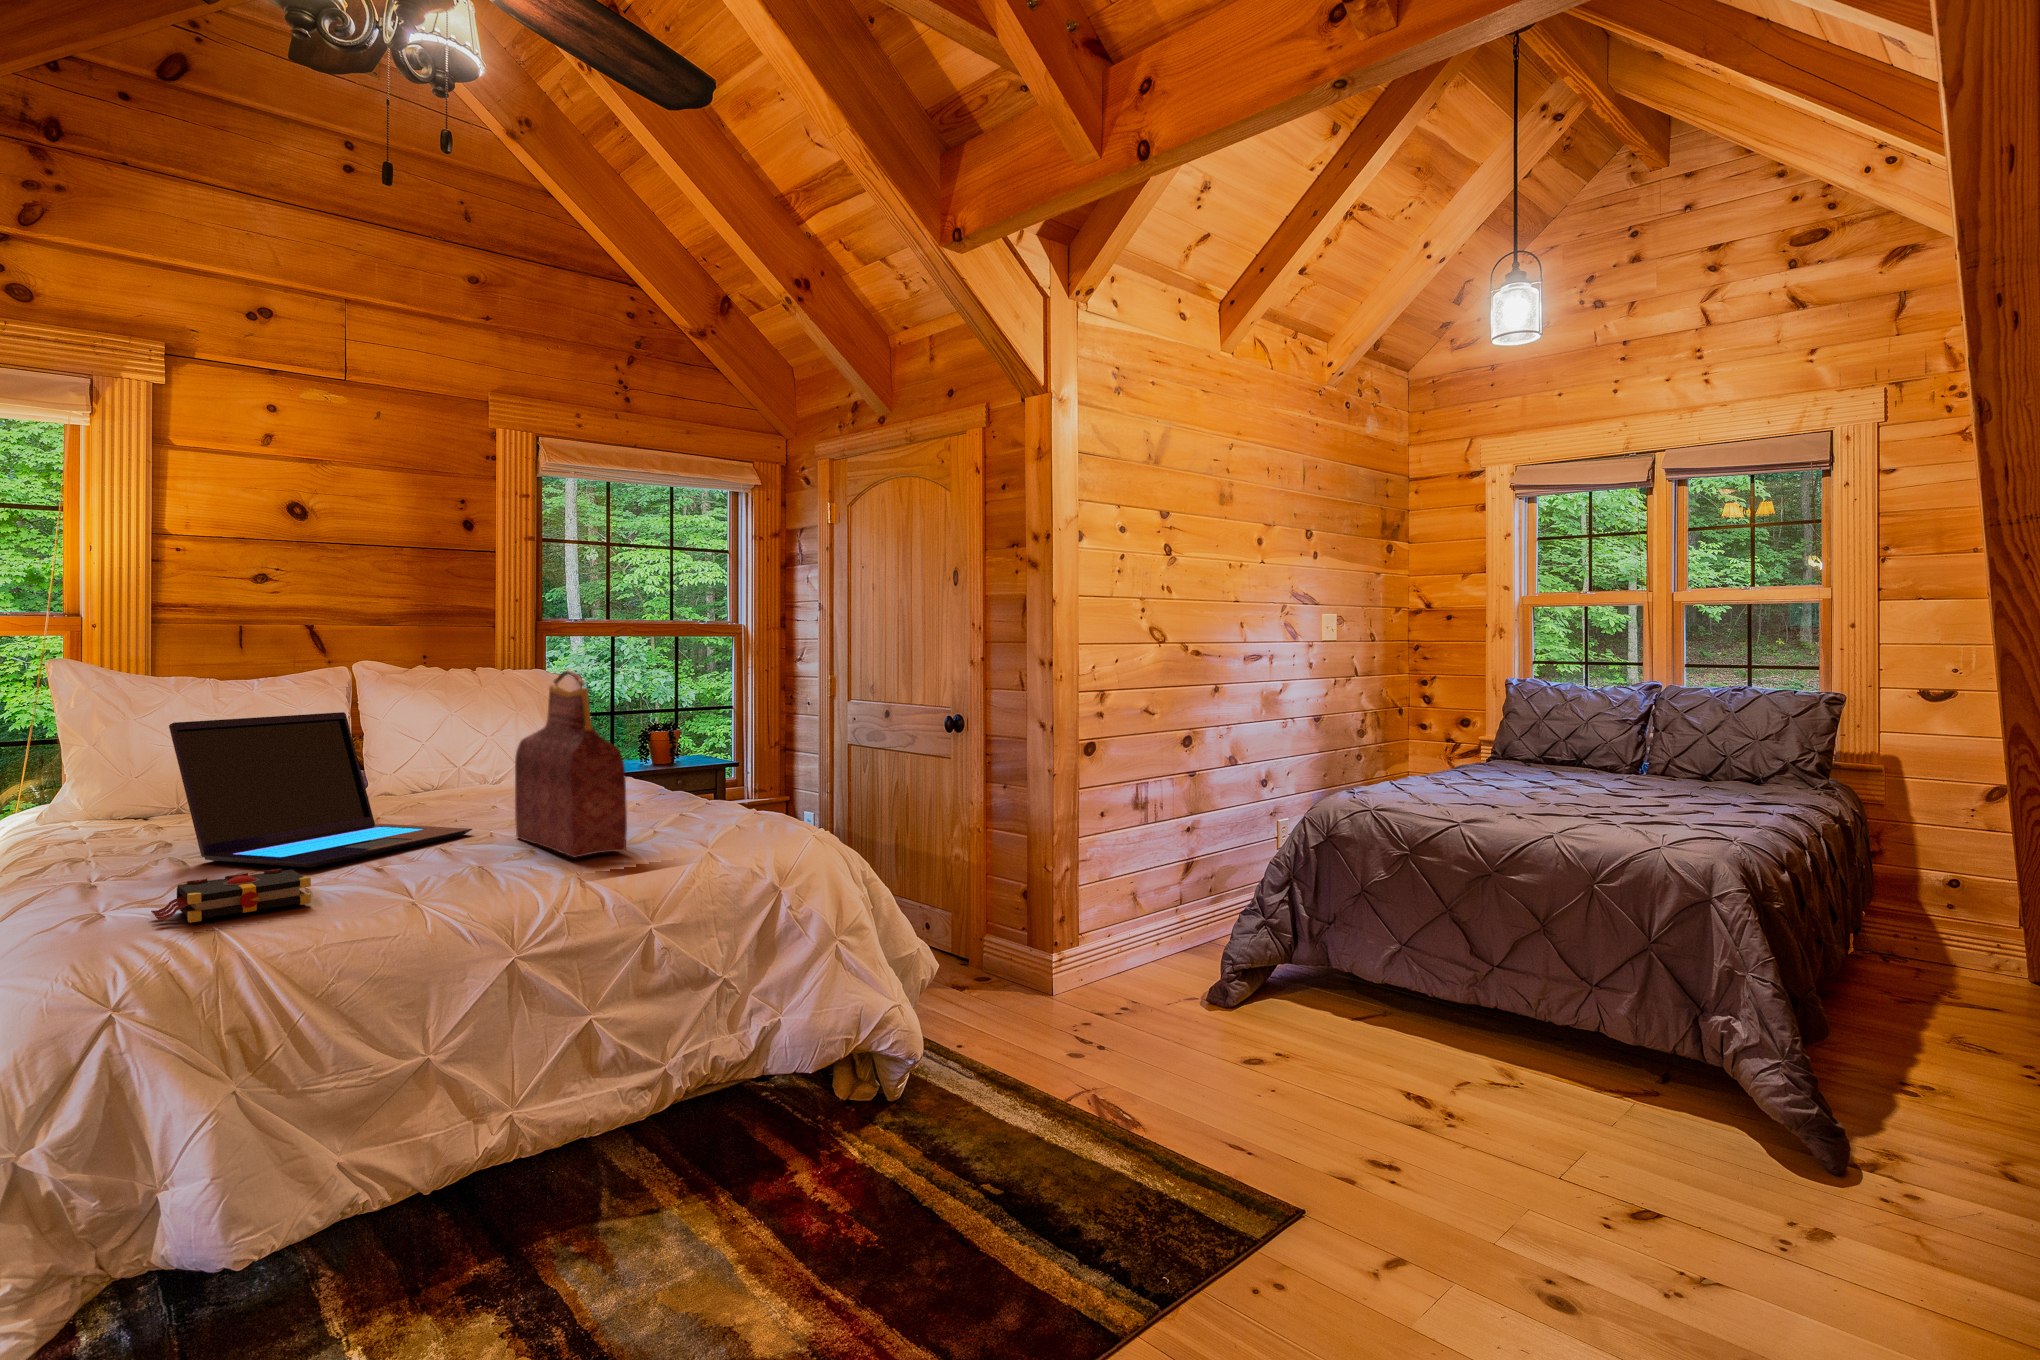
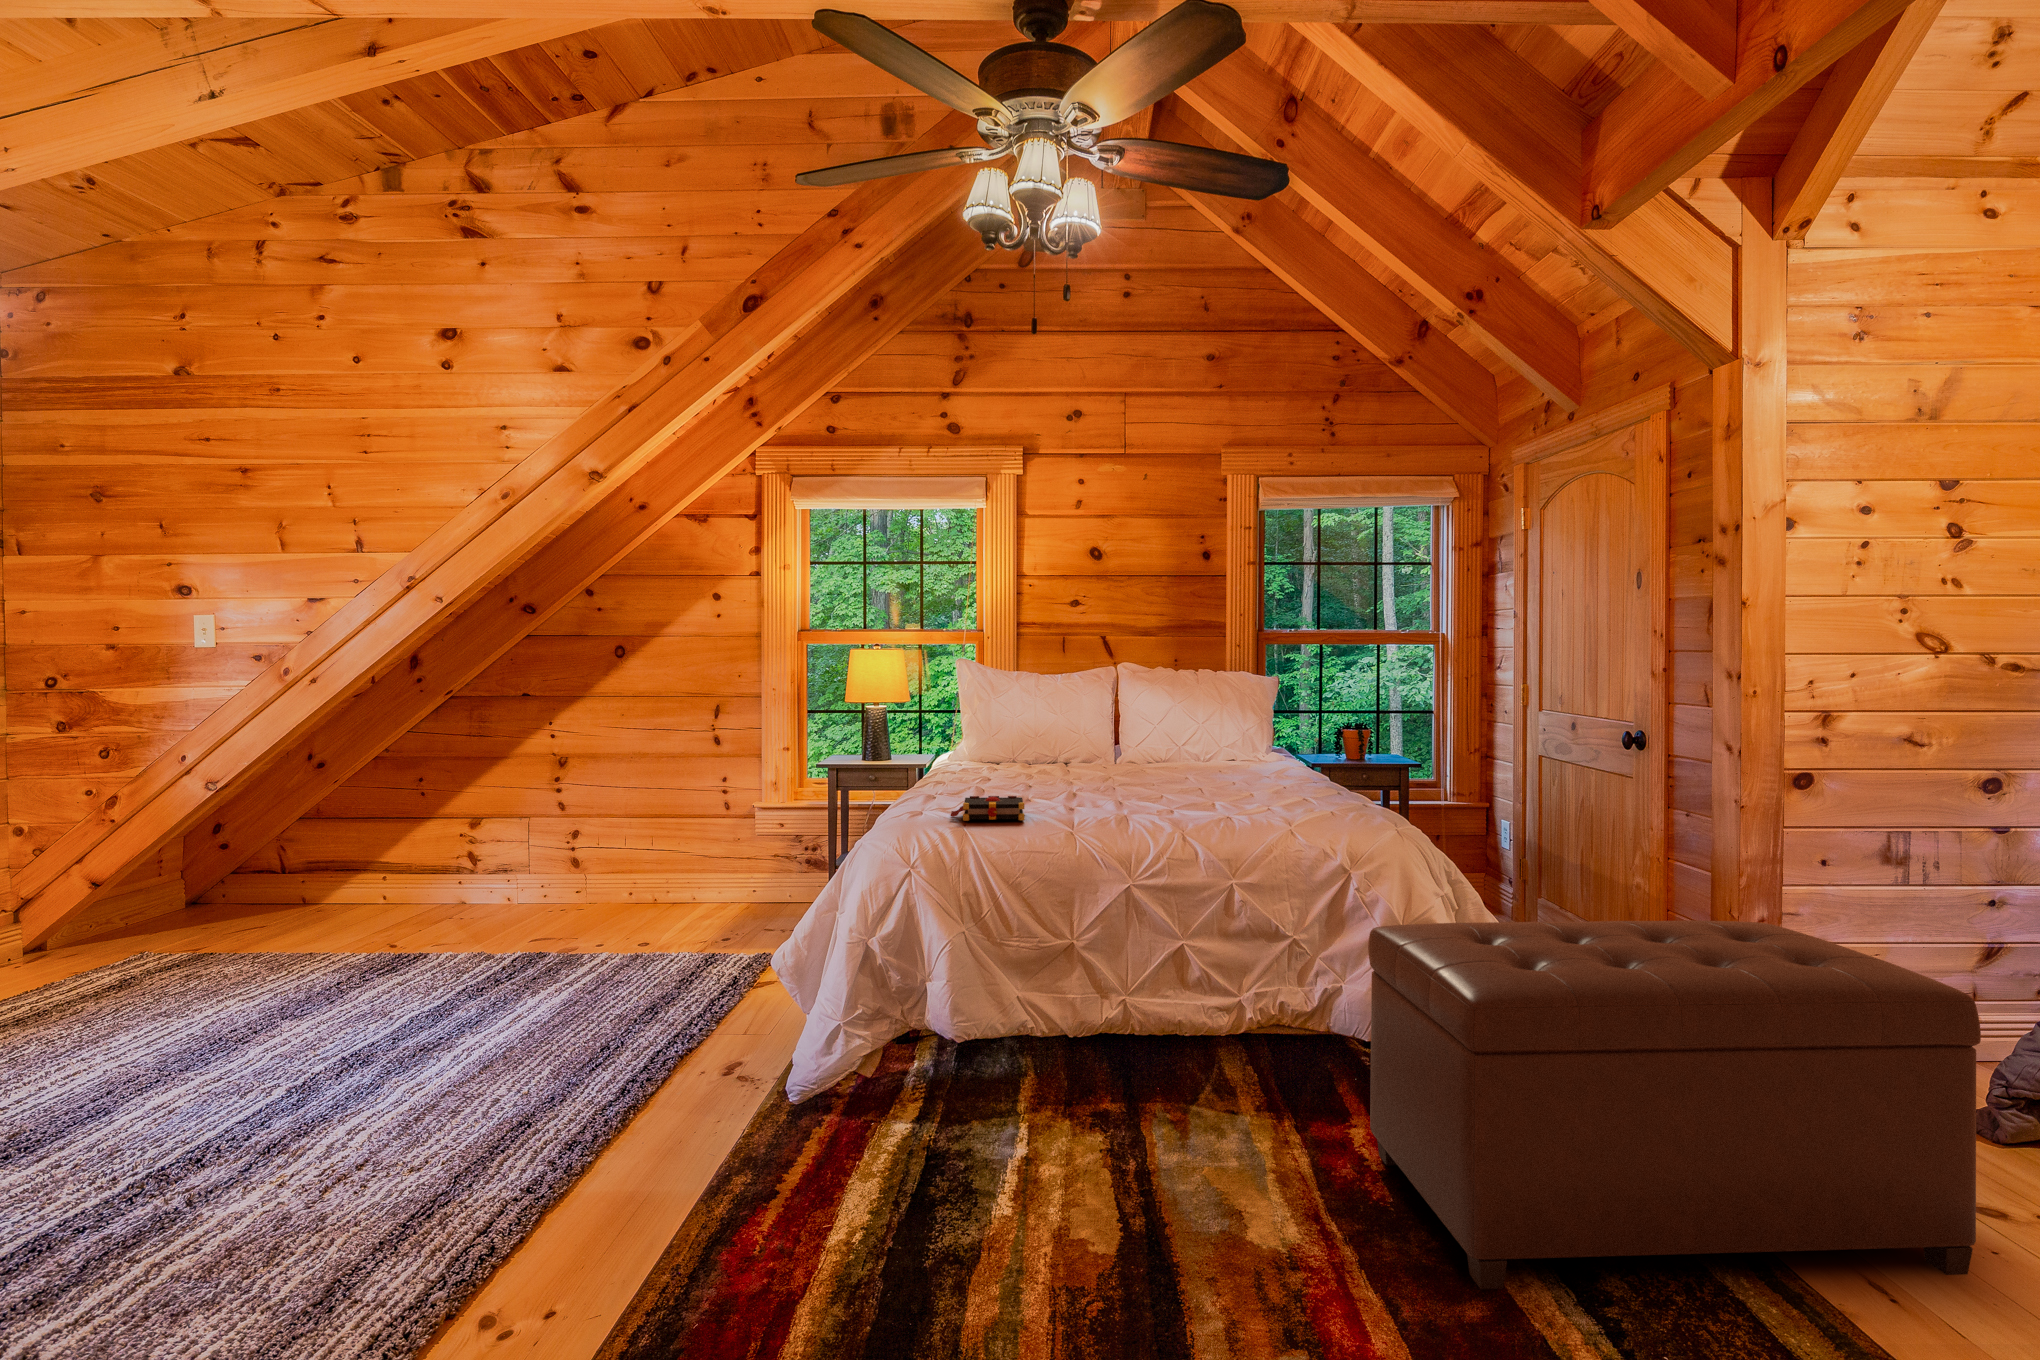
handbag: present [515,670,627,857] -> none [1173,670,1232,817]
laptop: present [169,712,472,867] -> none [987,697,1150,800]
ottoman: none [828,872,1267,1290] -> present [1368,920,1981,1289]

